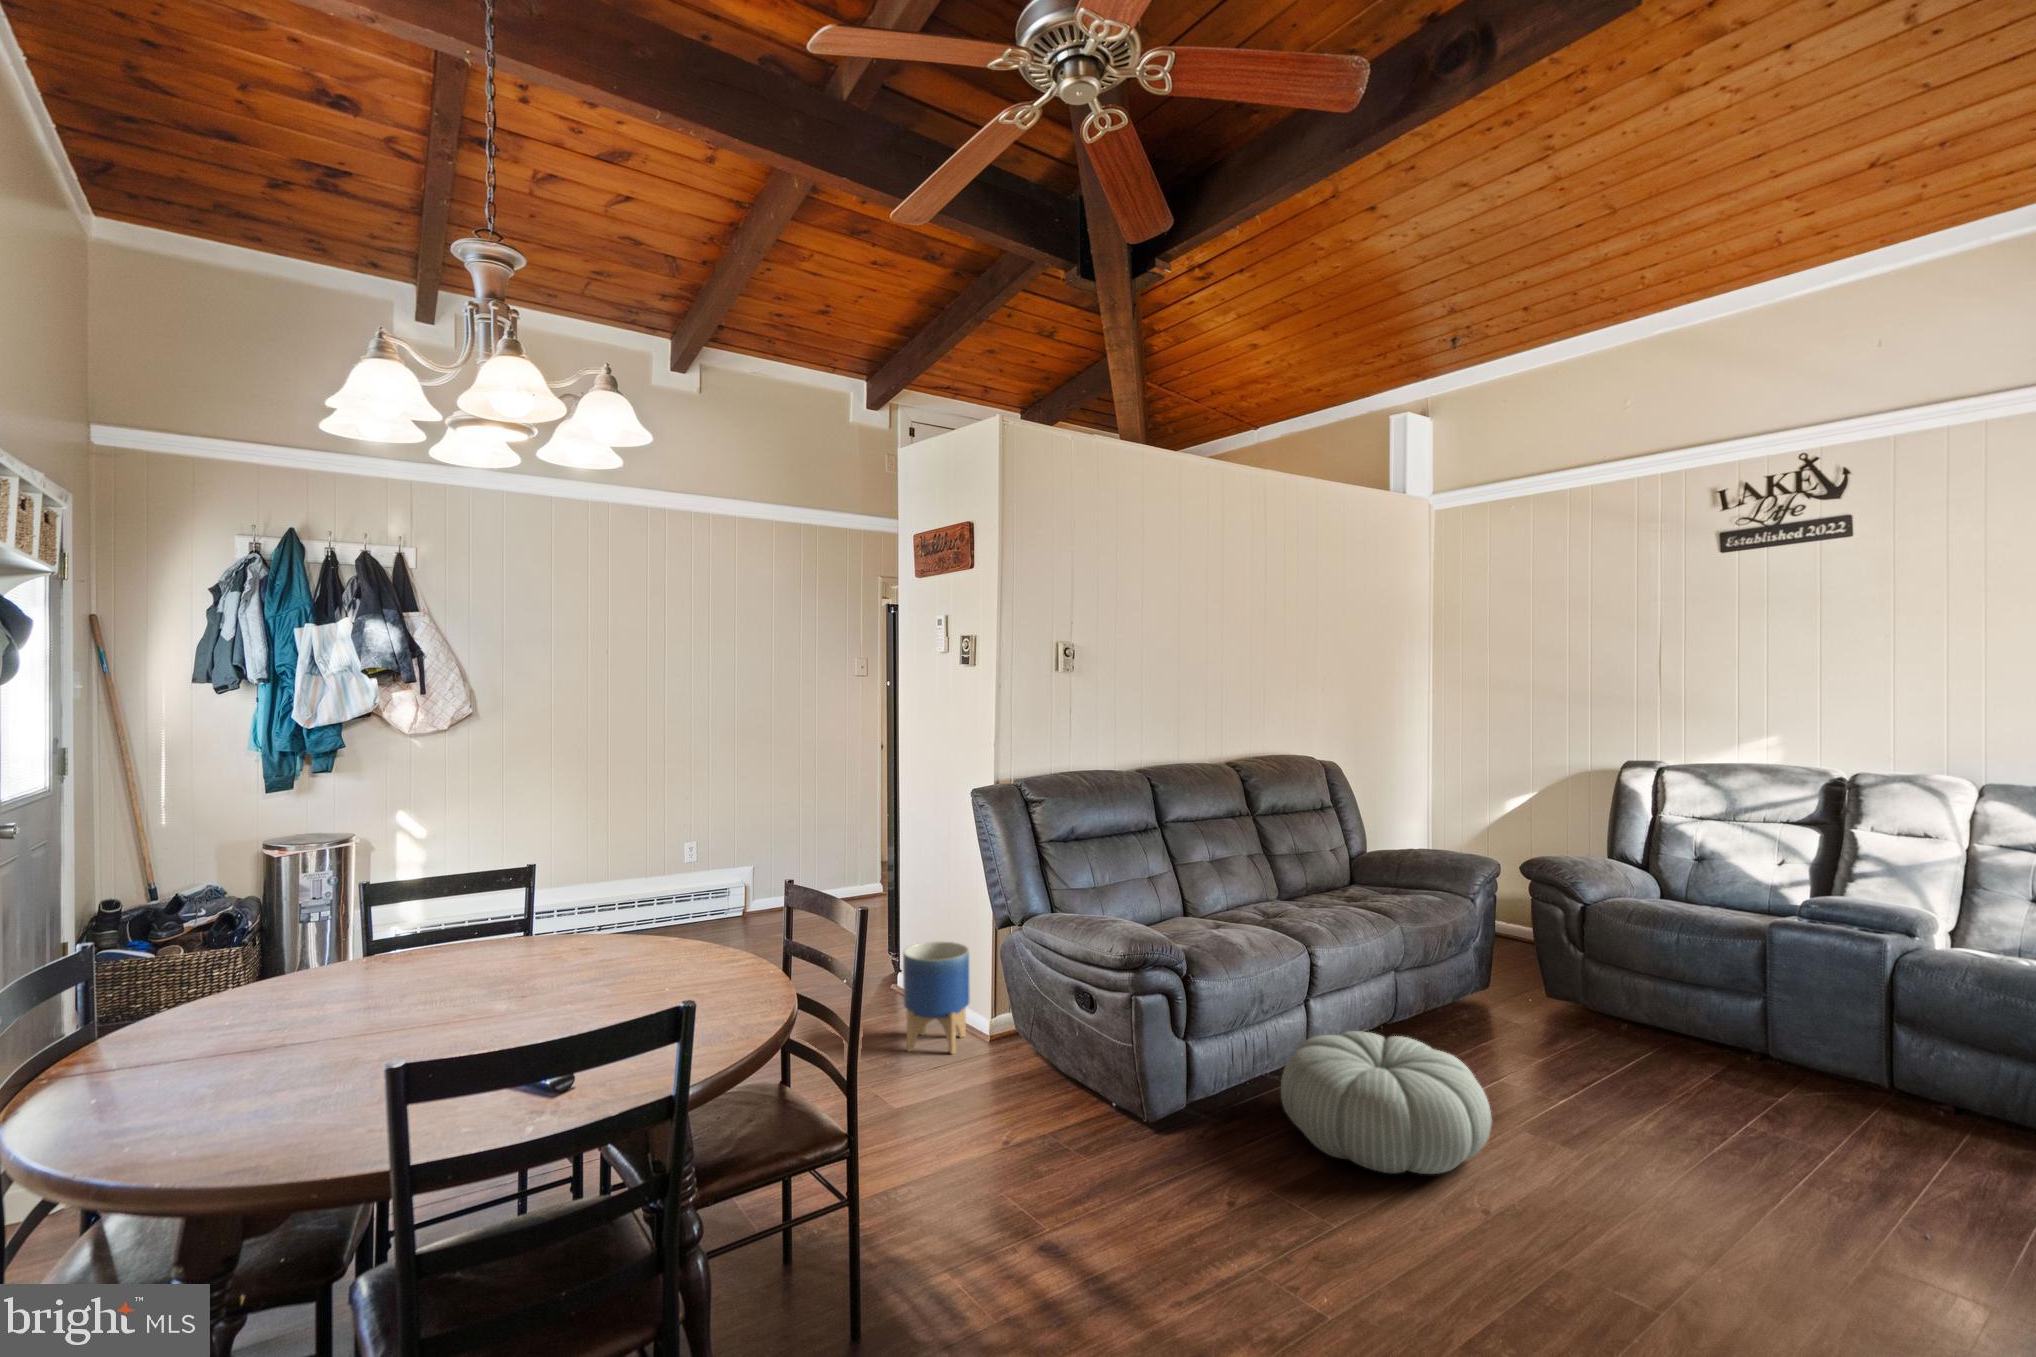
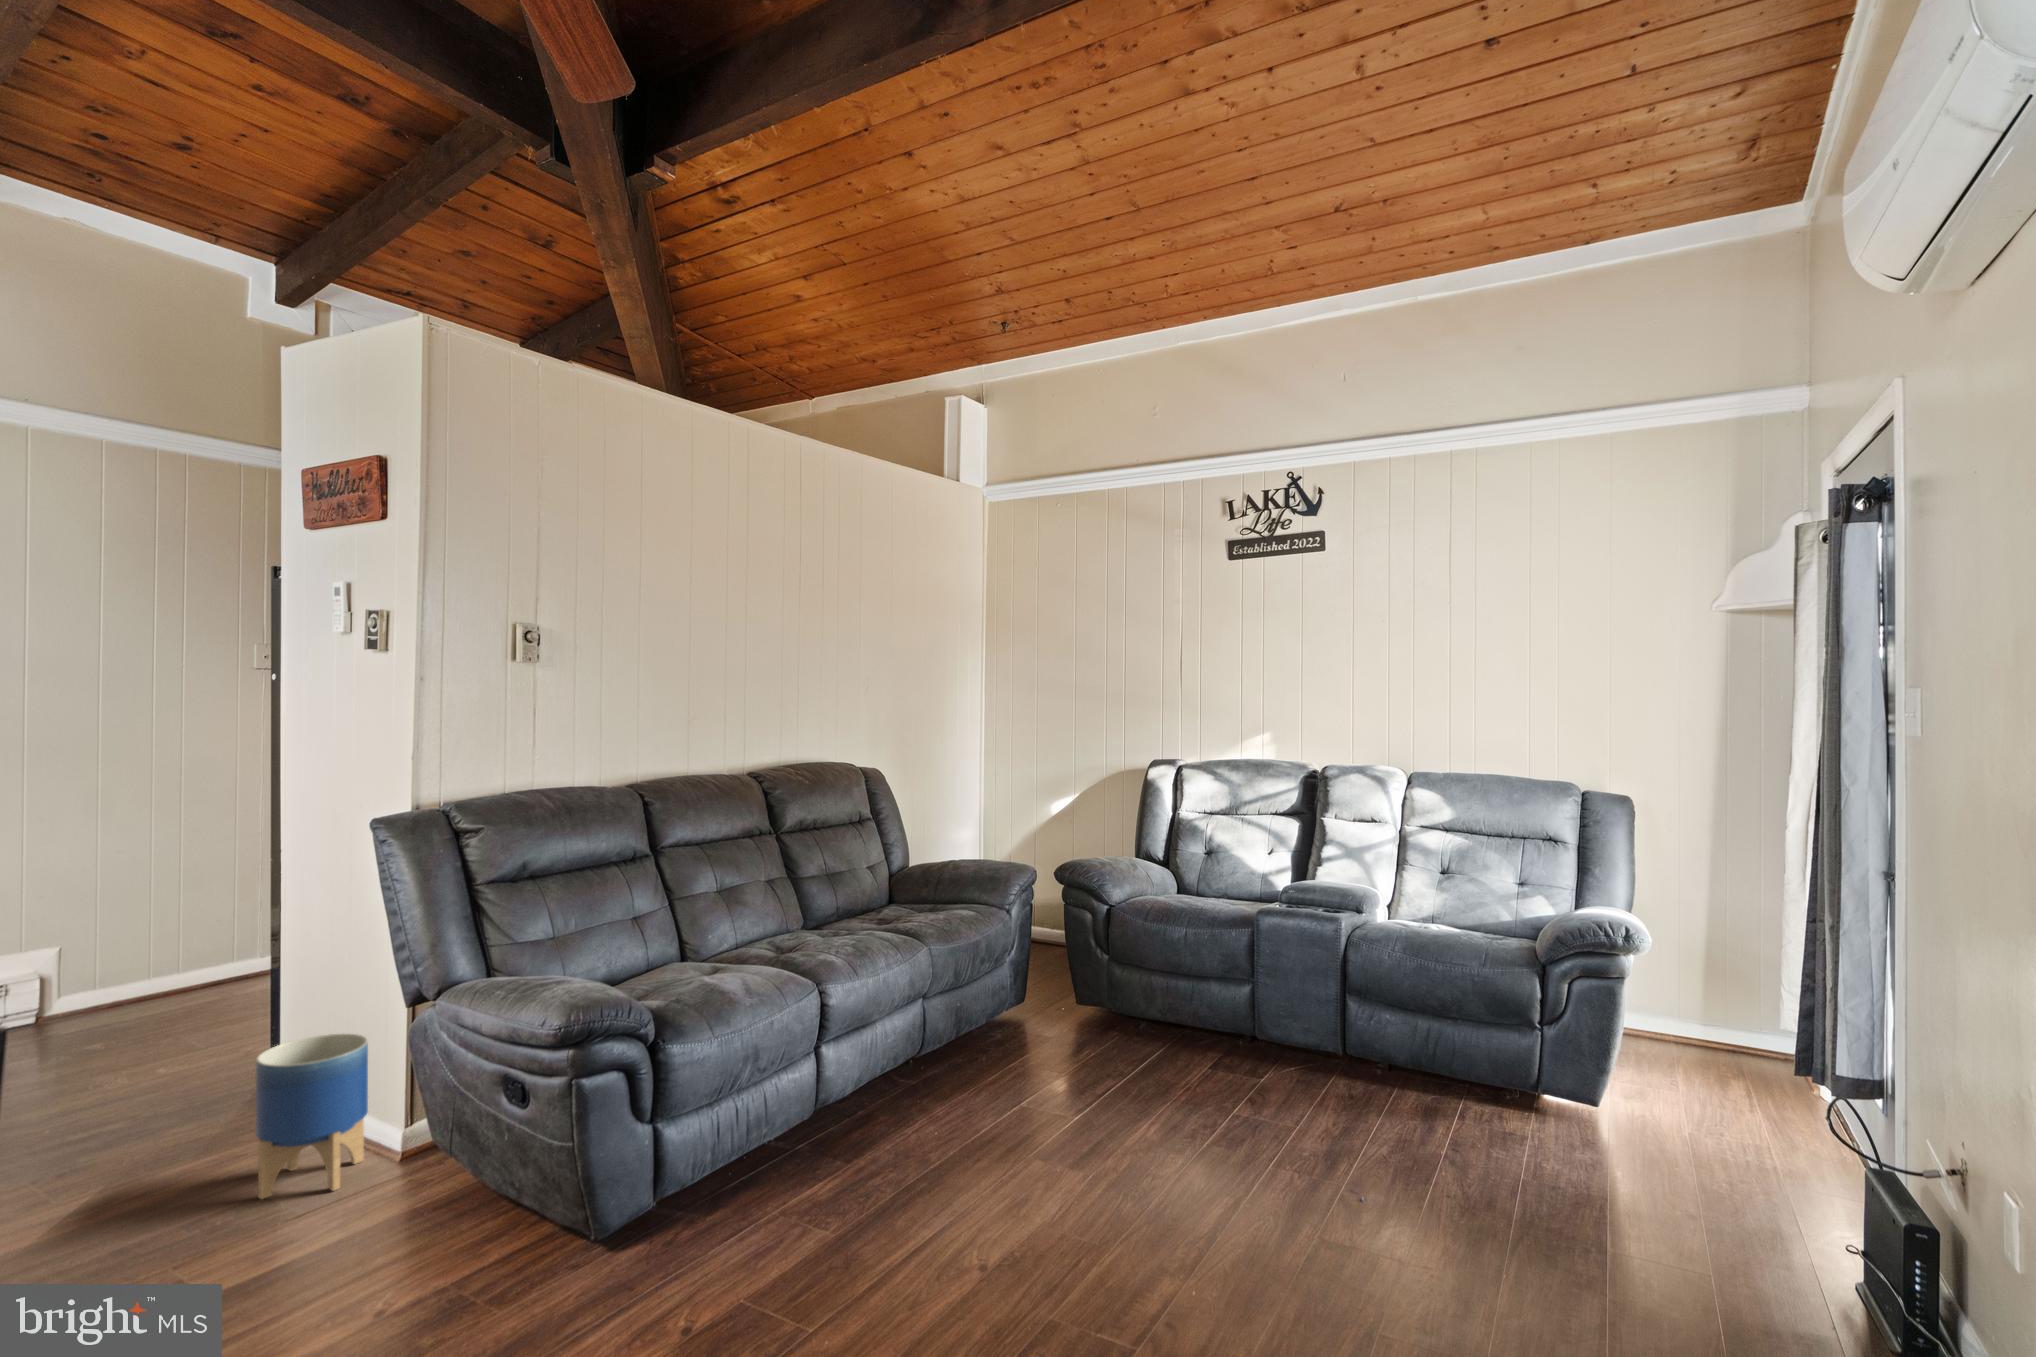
pouf: present [1281,1031,1492,1174] -> none [773,1074,998,1238]

